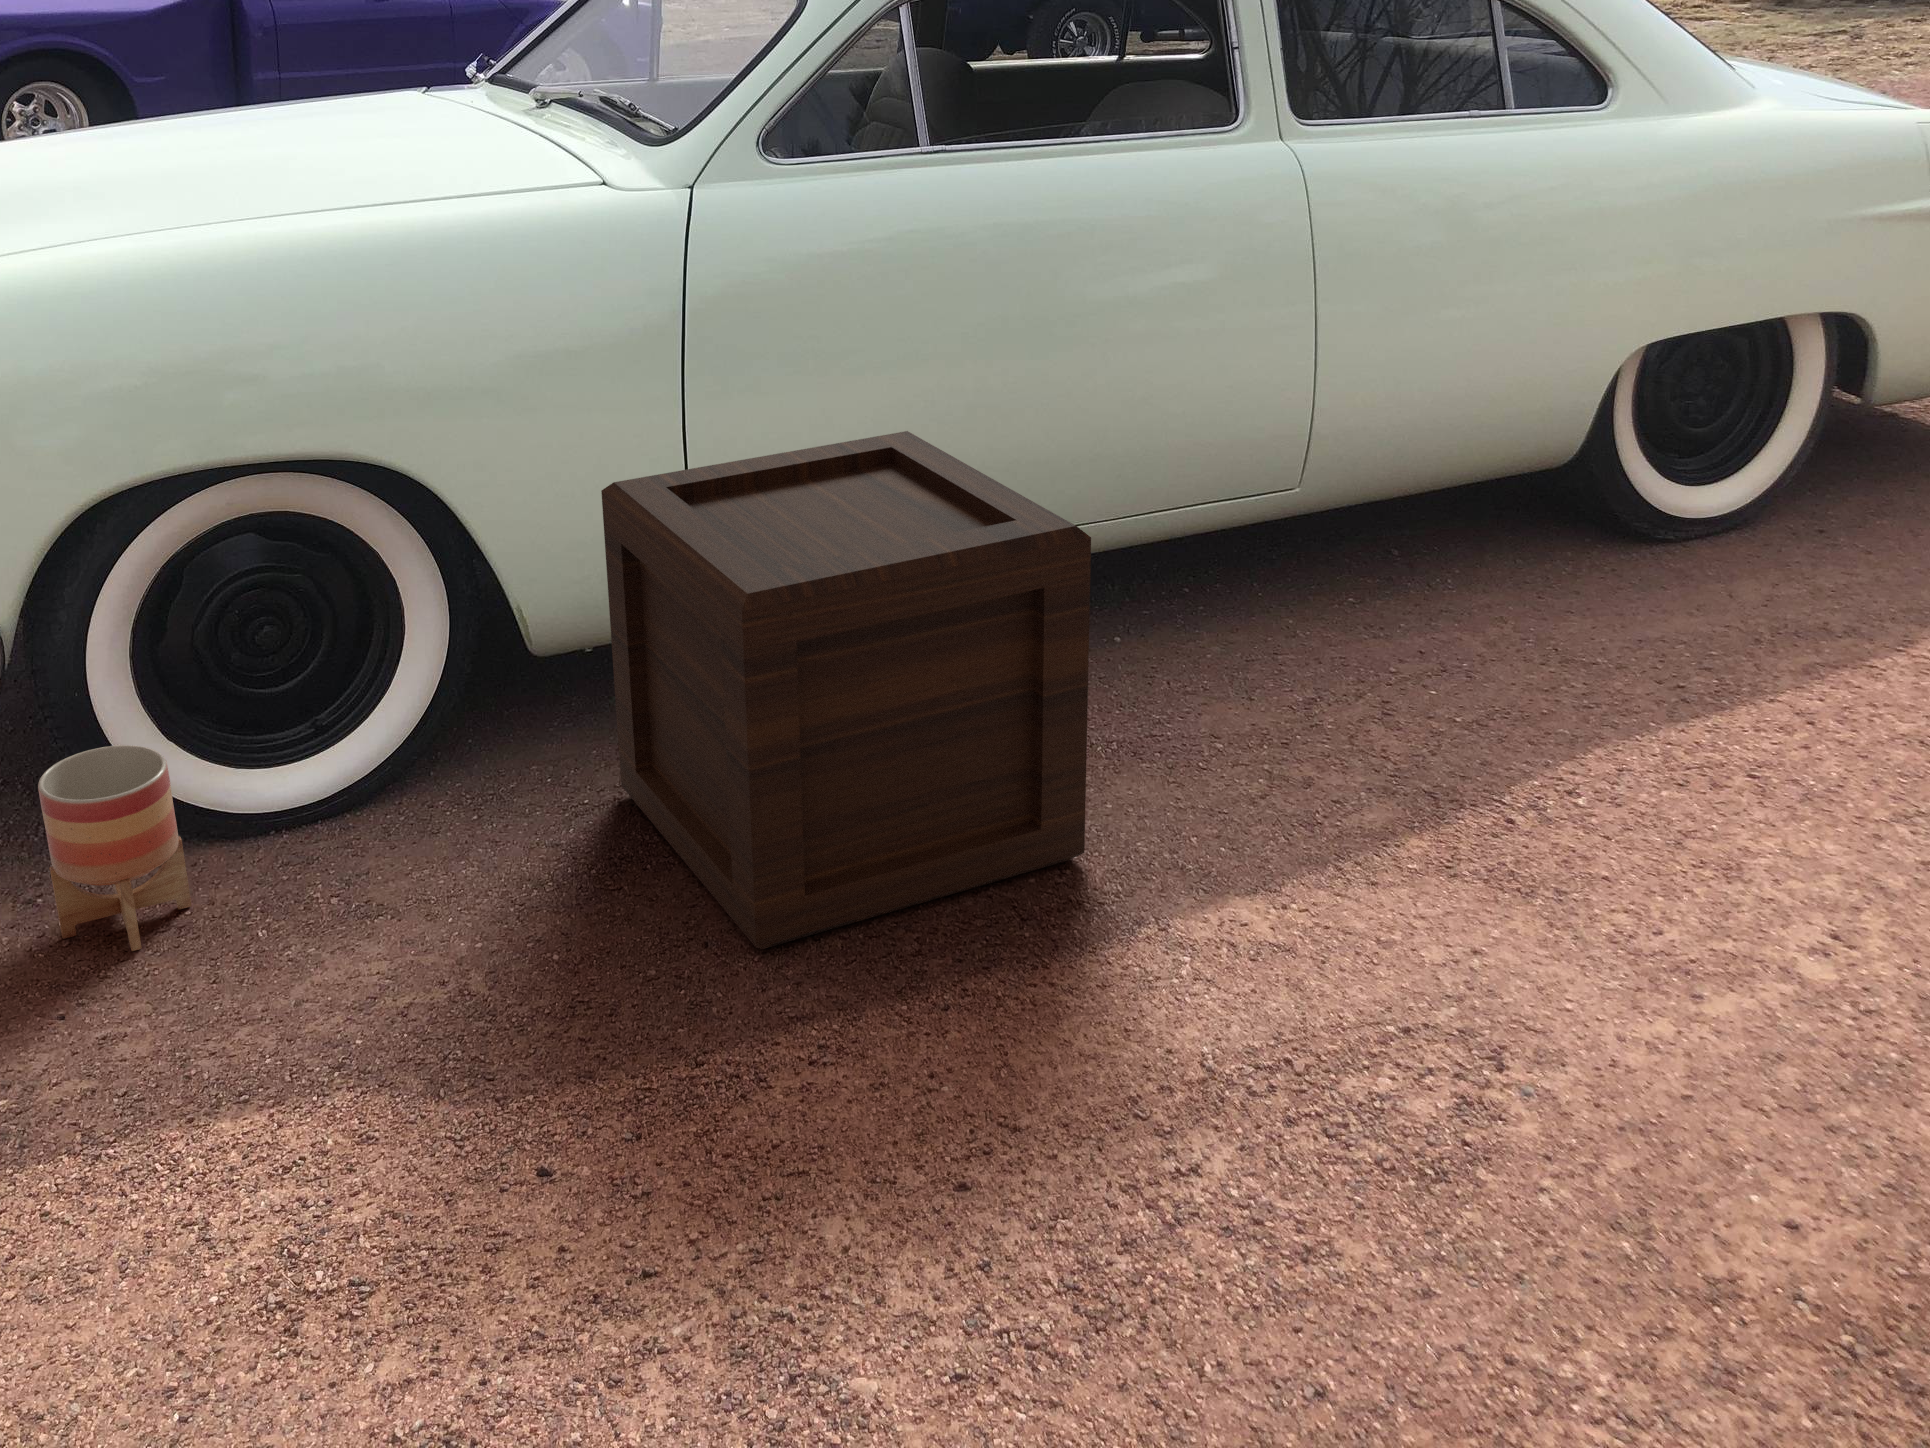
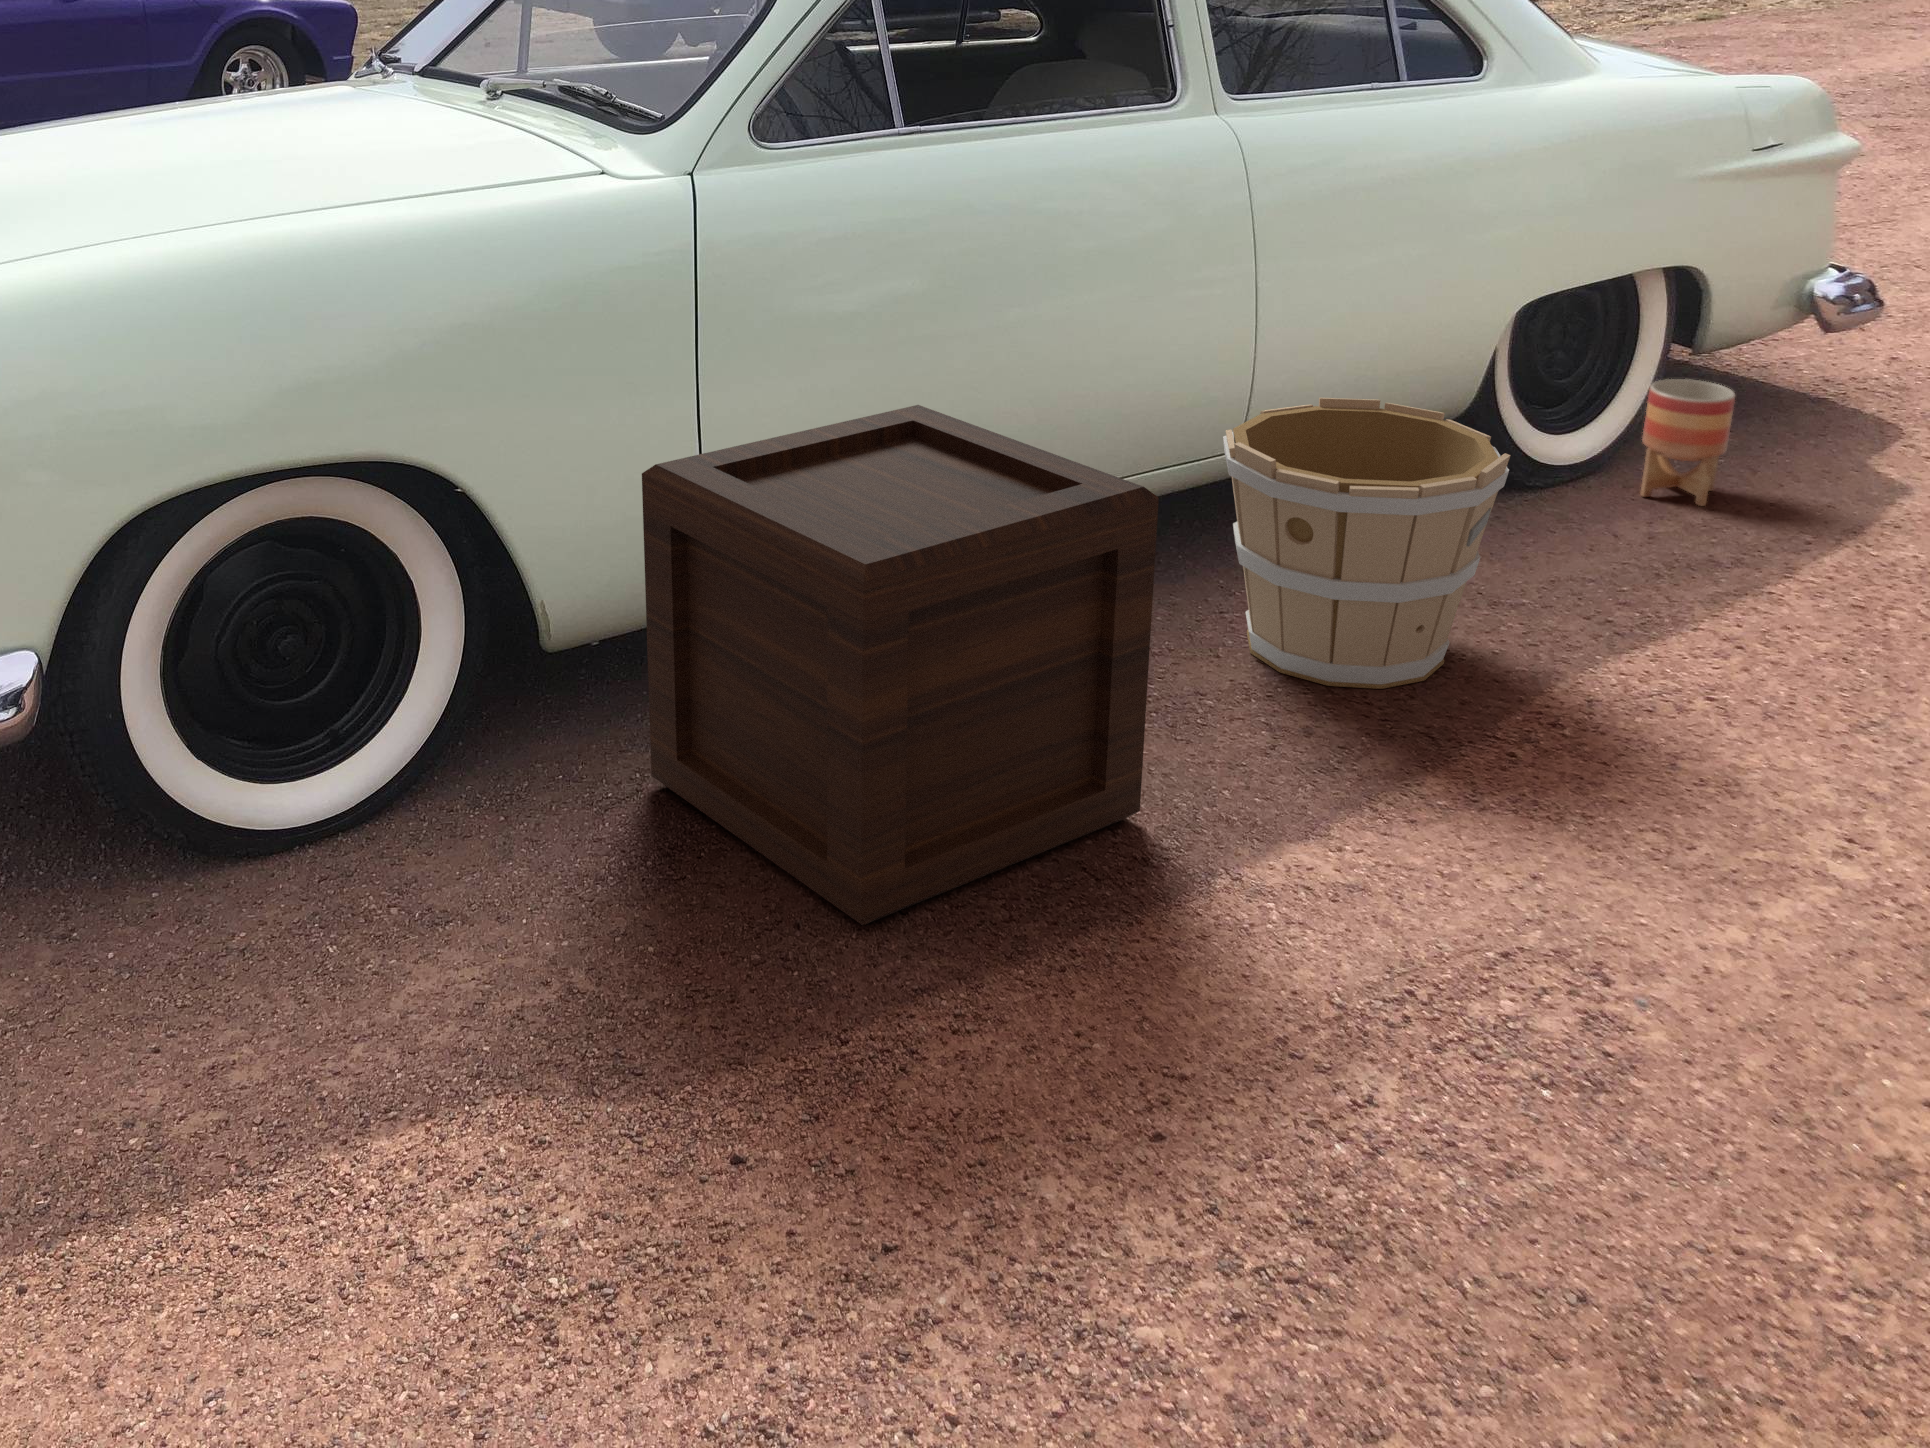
wooden bucket: none [1247,436,1538,741] -> present [1223,398,1510,689]
planter: present [38,745,191,951] -> present [1640,379,1735,506]

